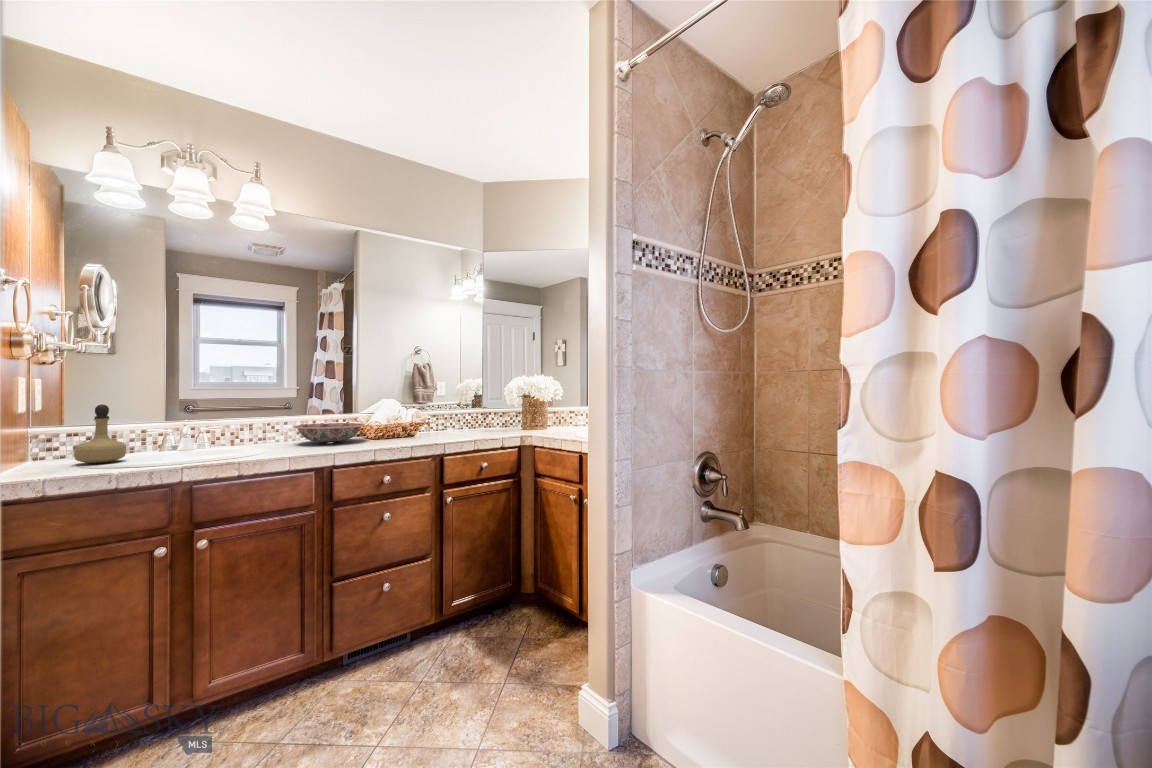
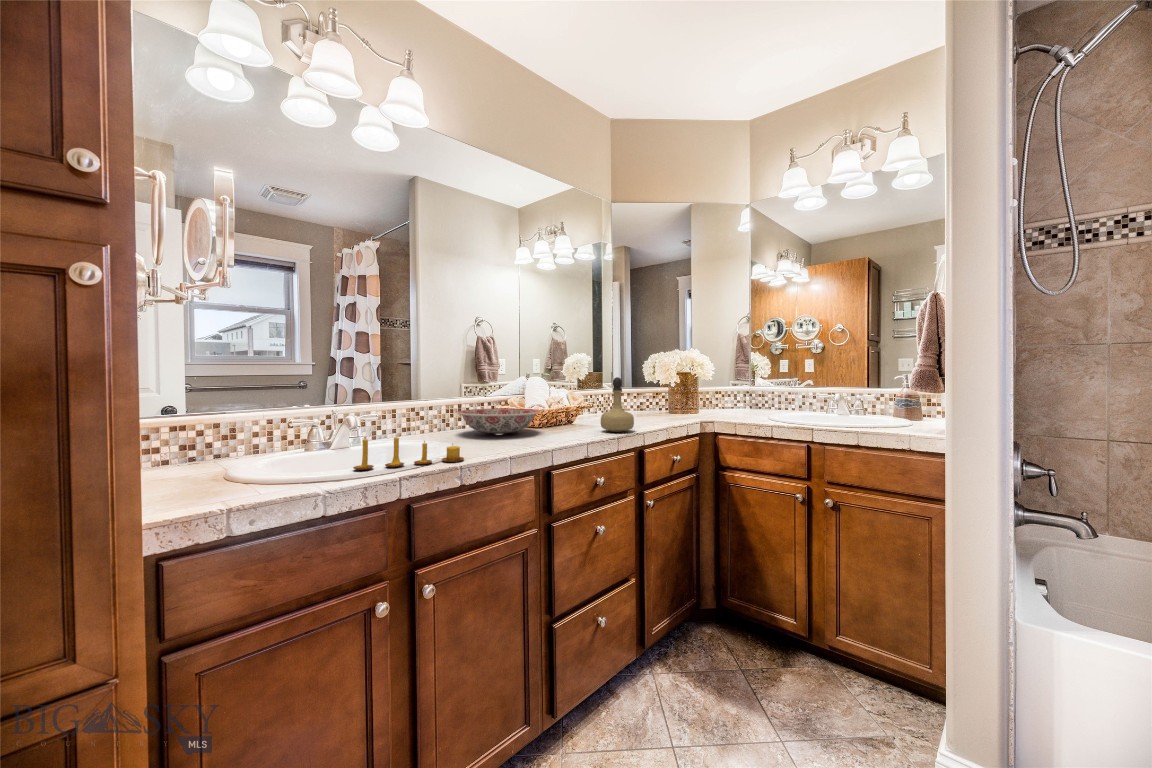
perfume bottle: present [74,404,126,463] -> present [601,377,634,432]
candle: none [158,440,247,463] -> present [353,436,464,470]

